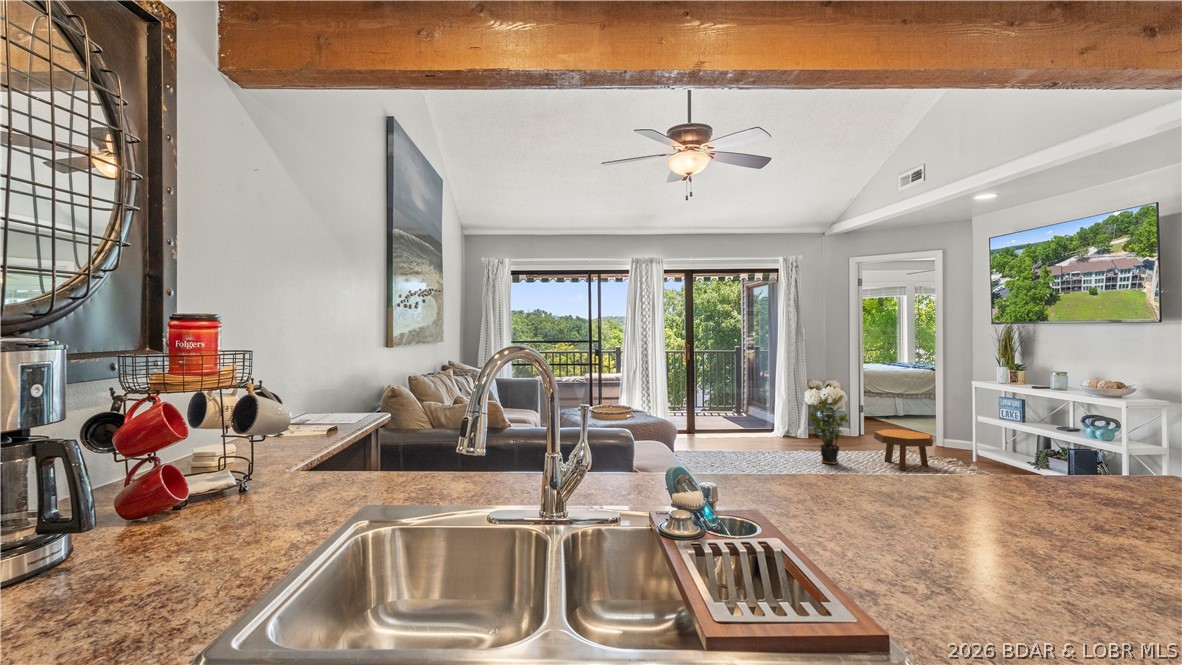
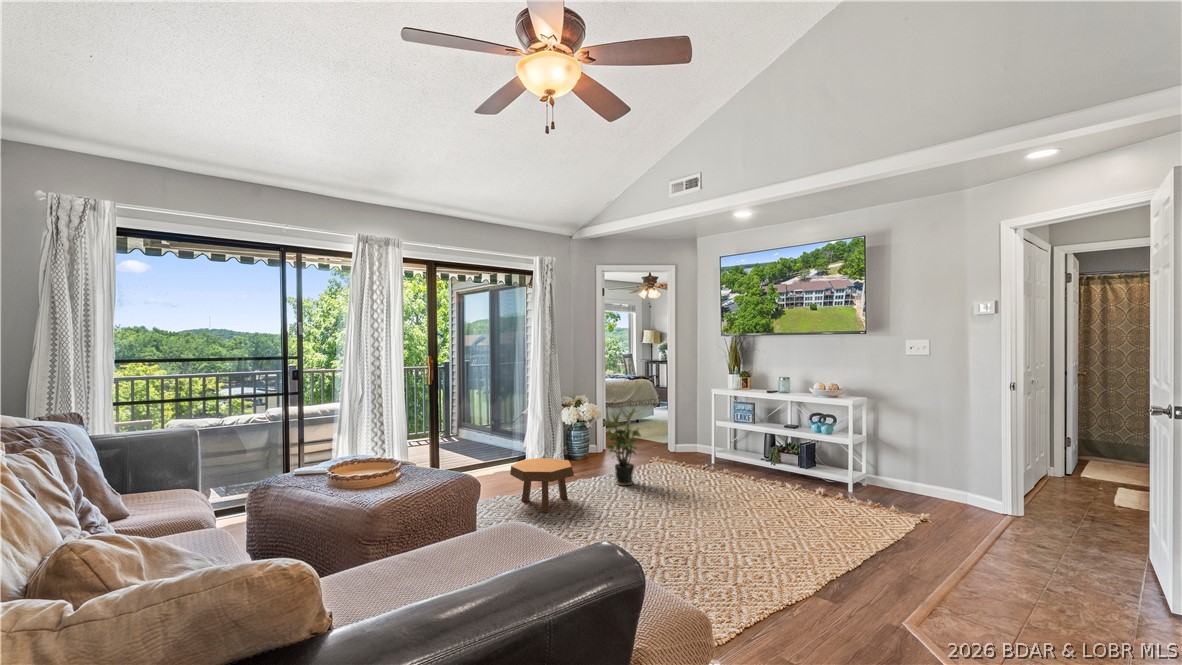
footstool: present [874,429,933,471] -> present [510,458,574,513]

